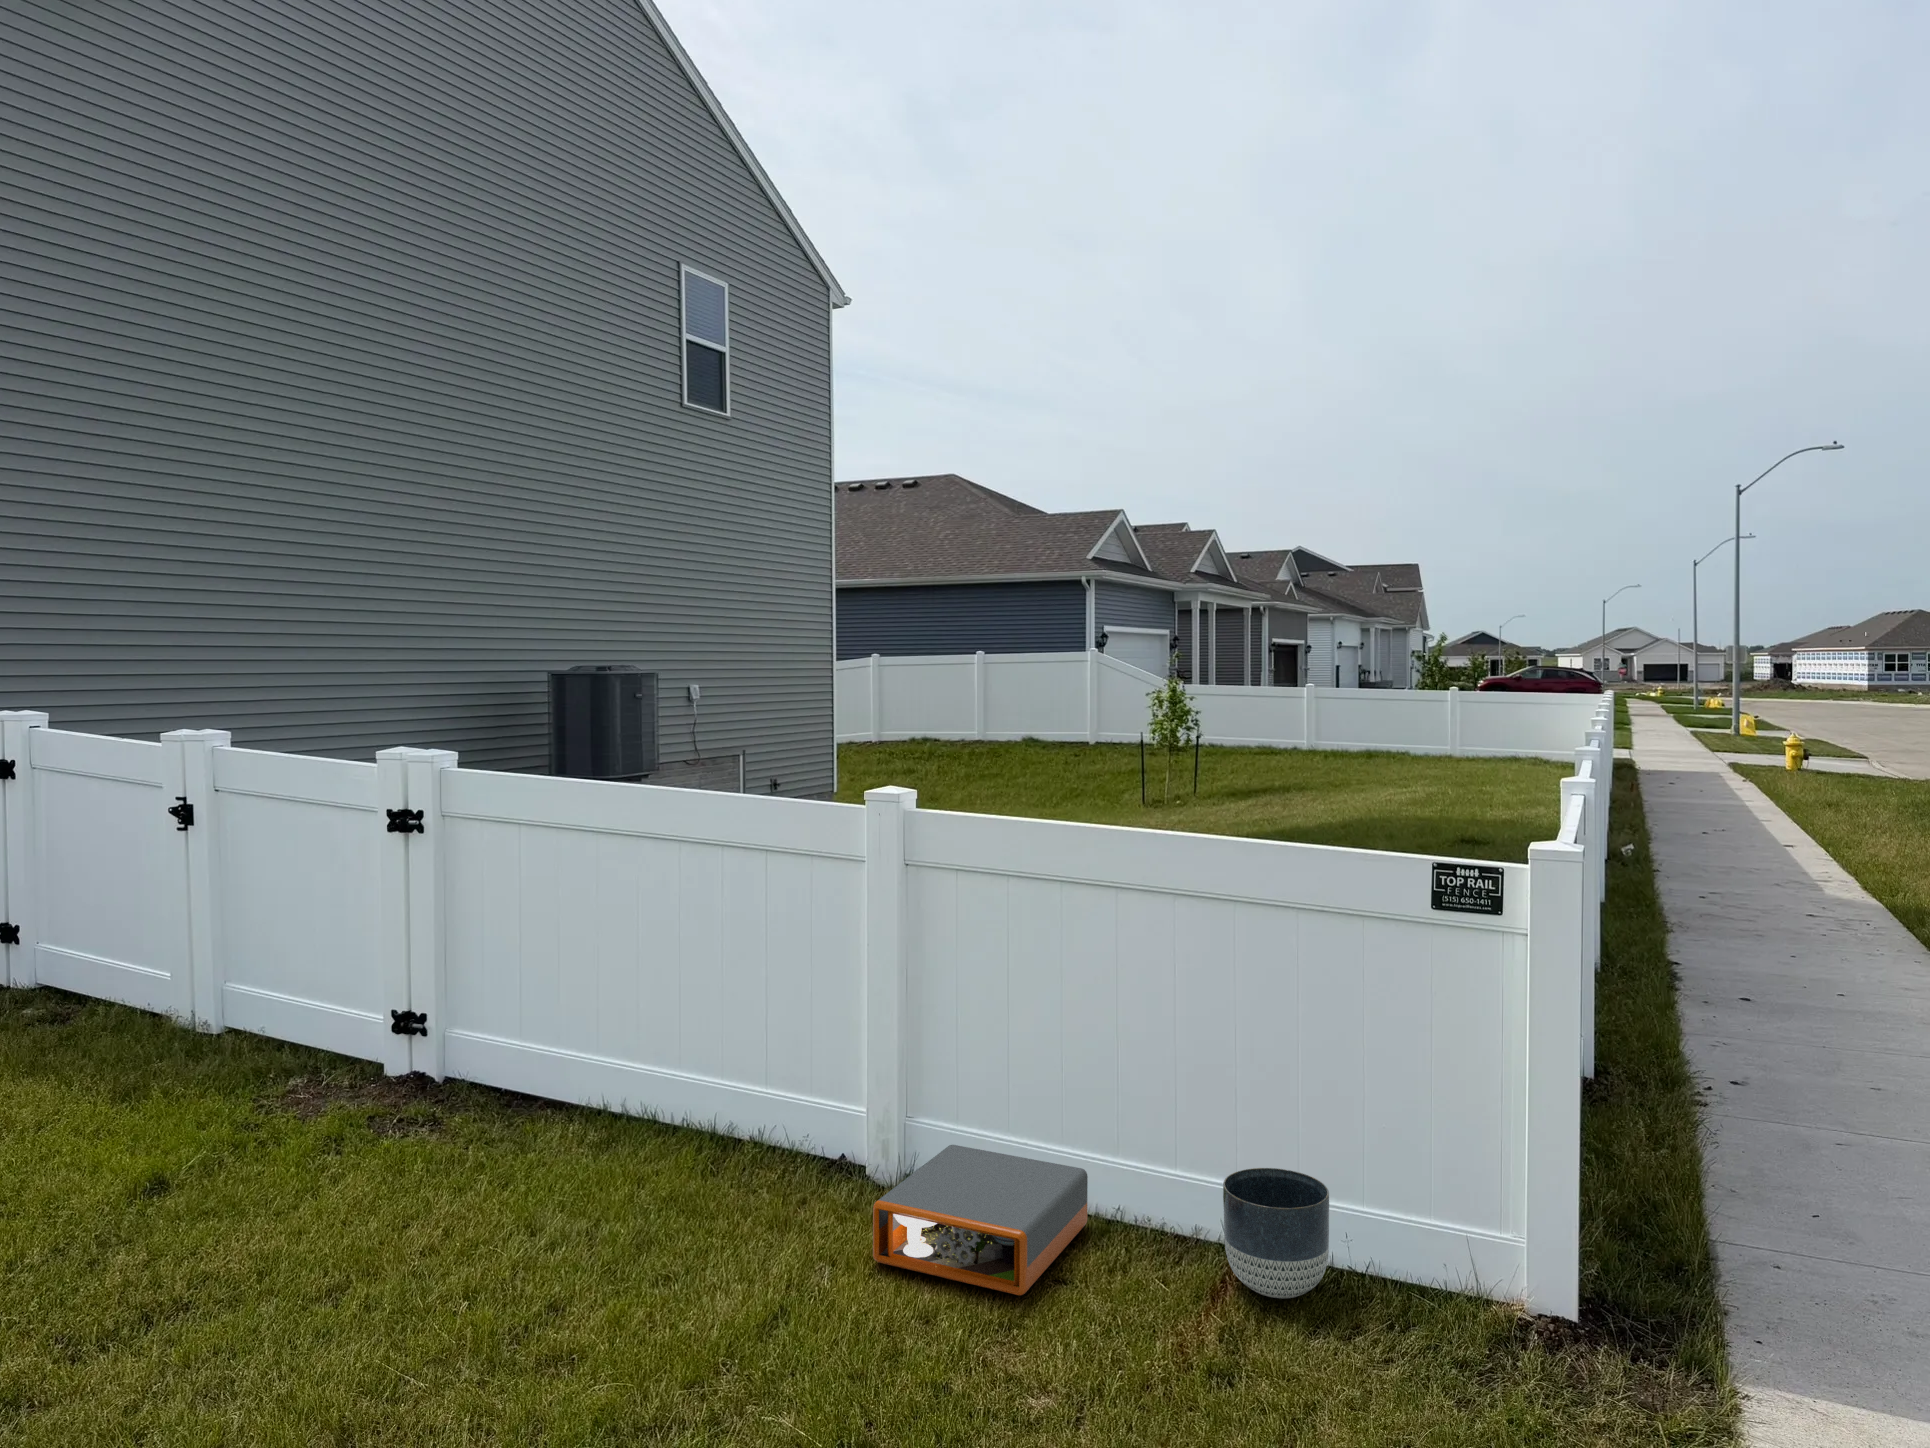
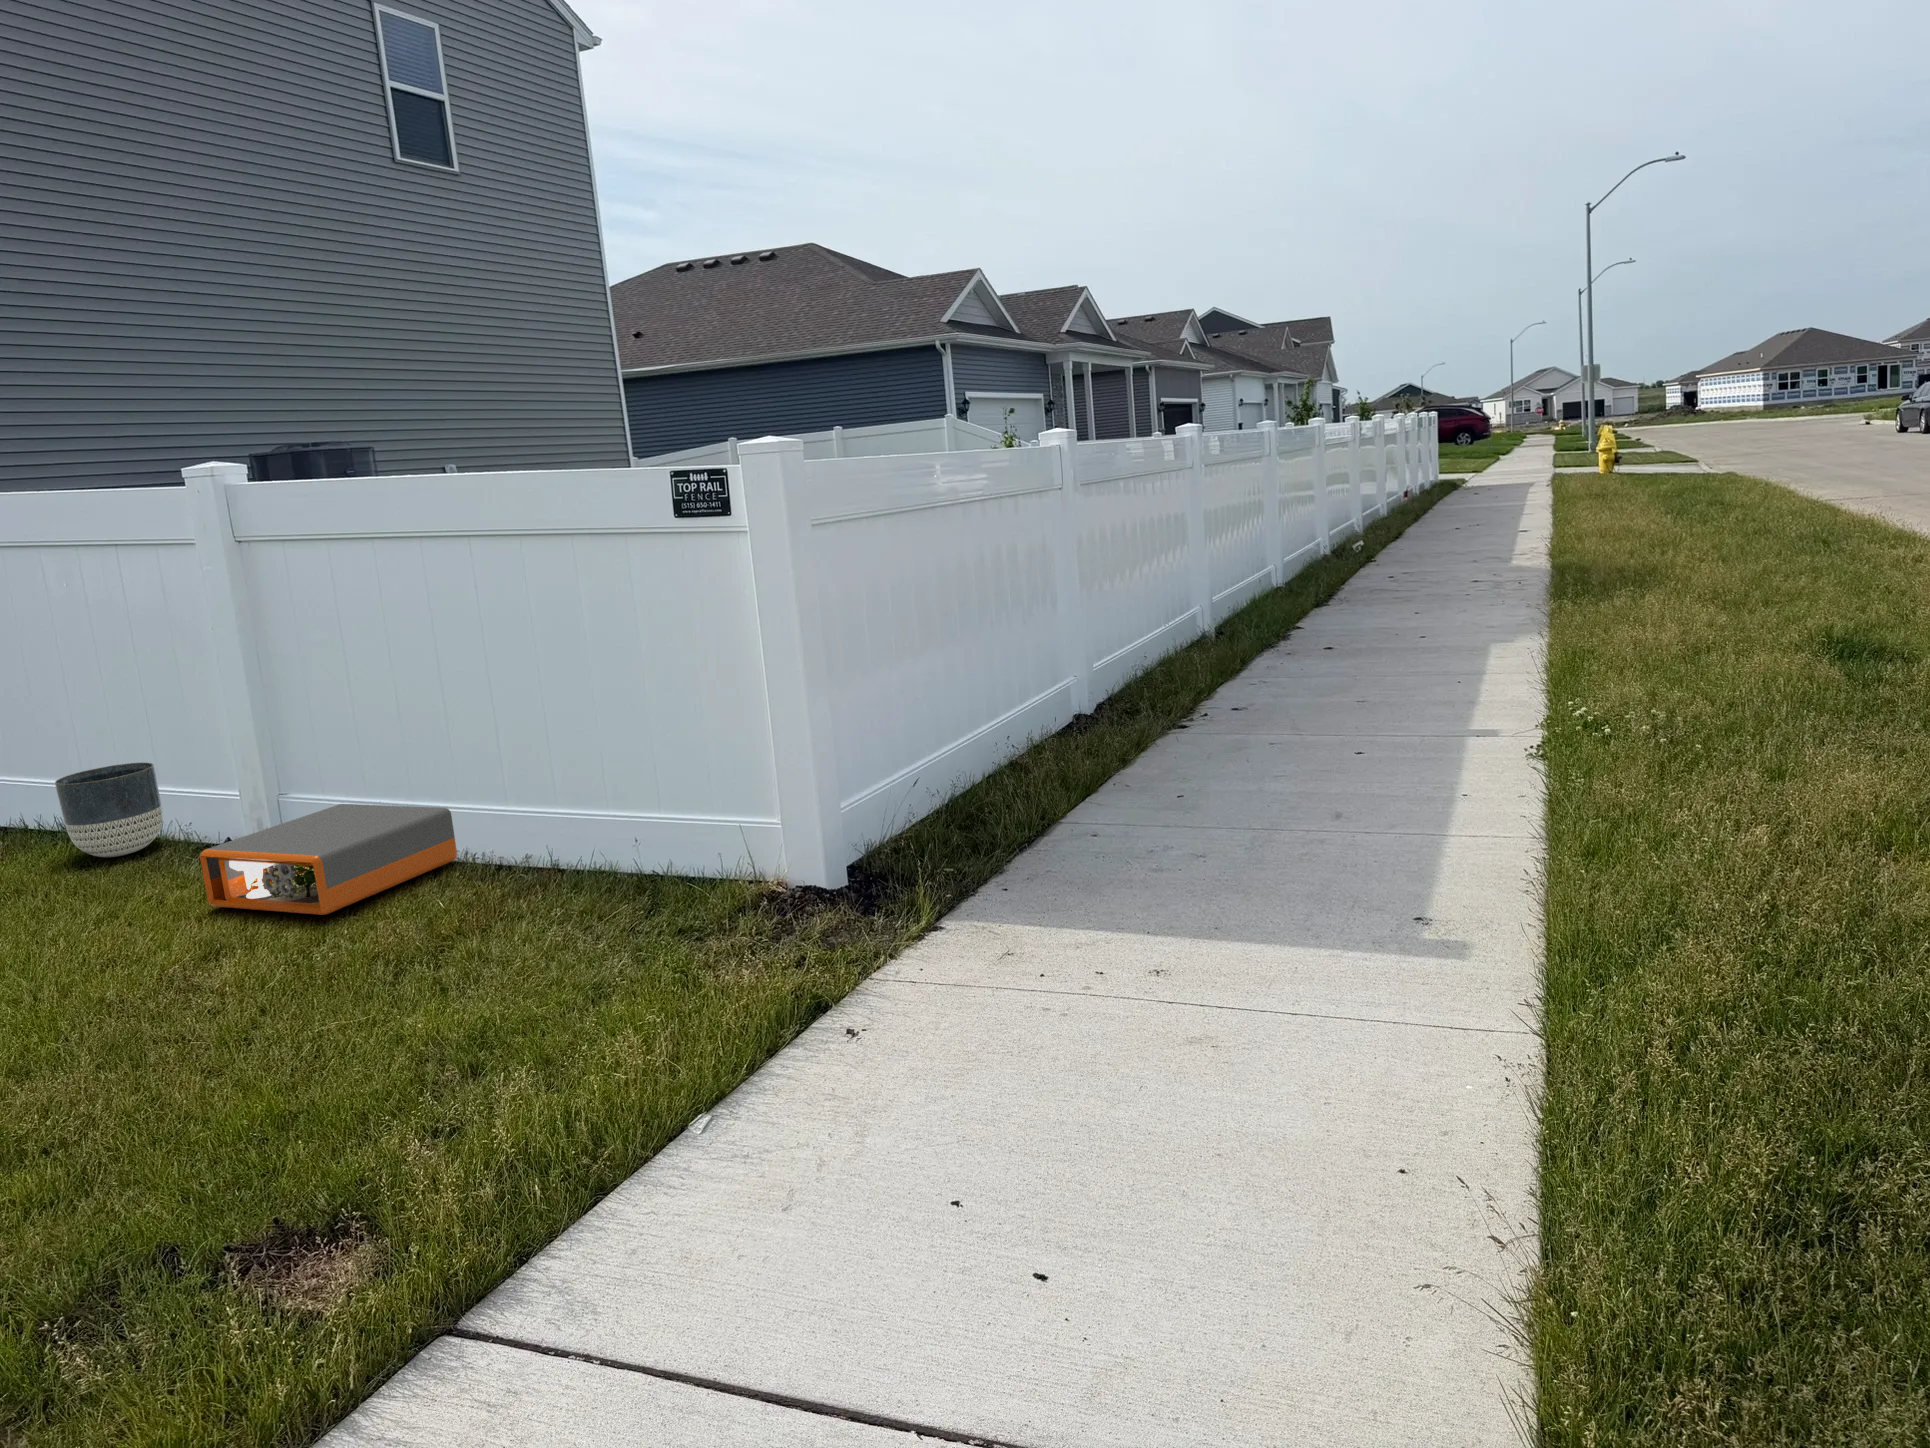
planter: present [1223,1168,1329,1298] -> present [55,763,163,857]

